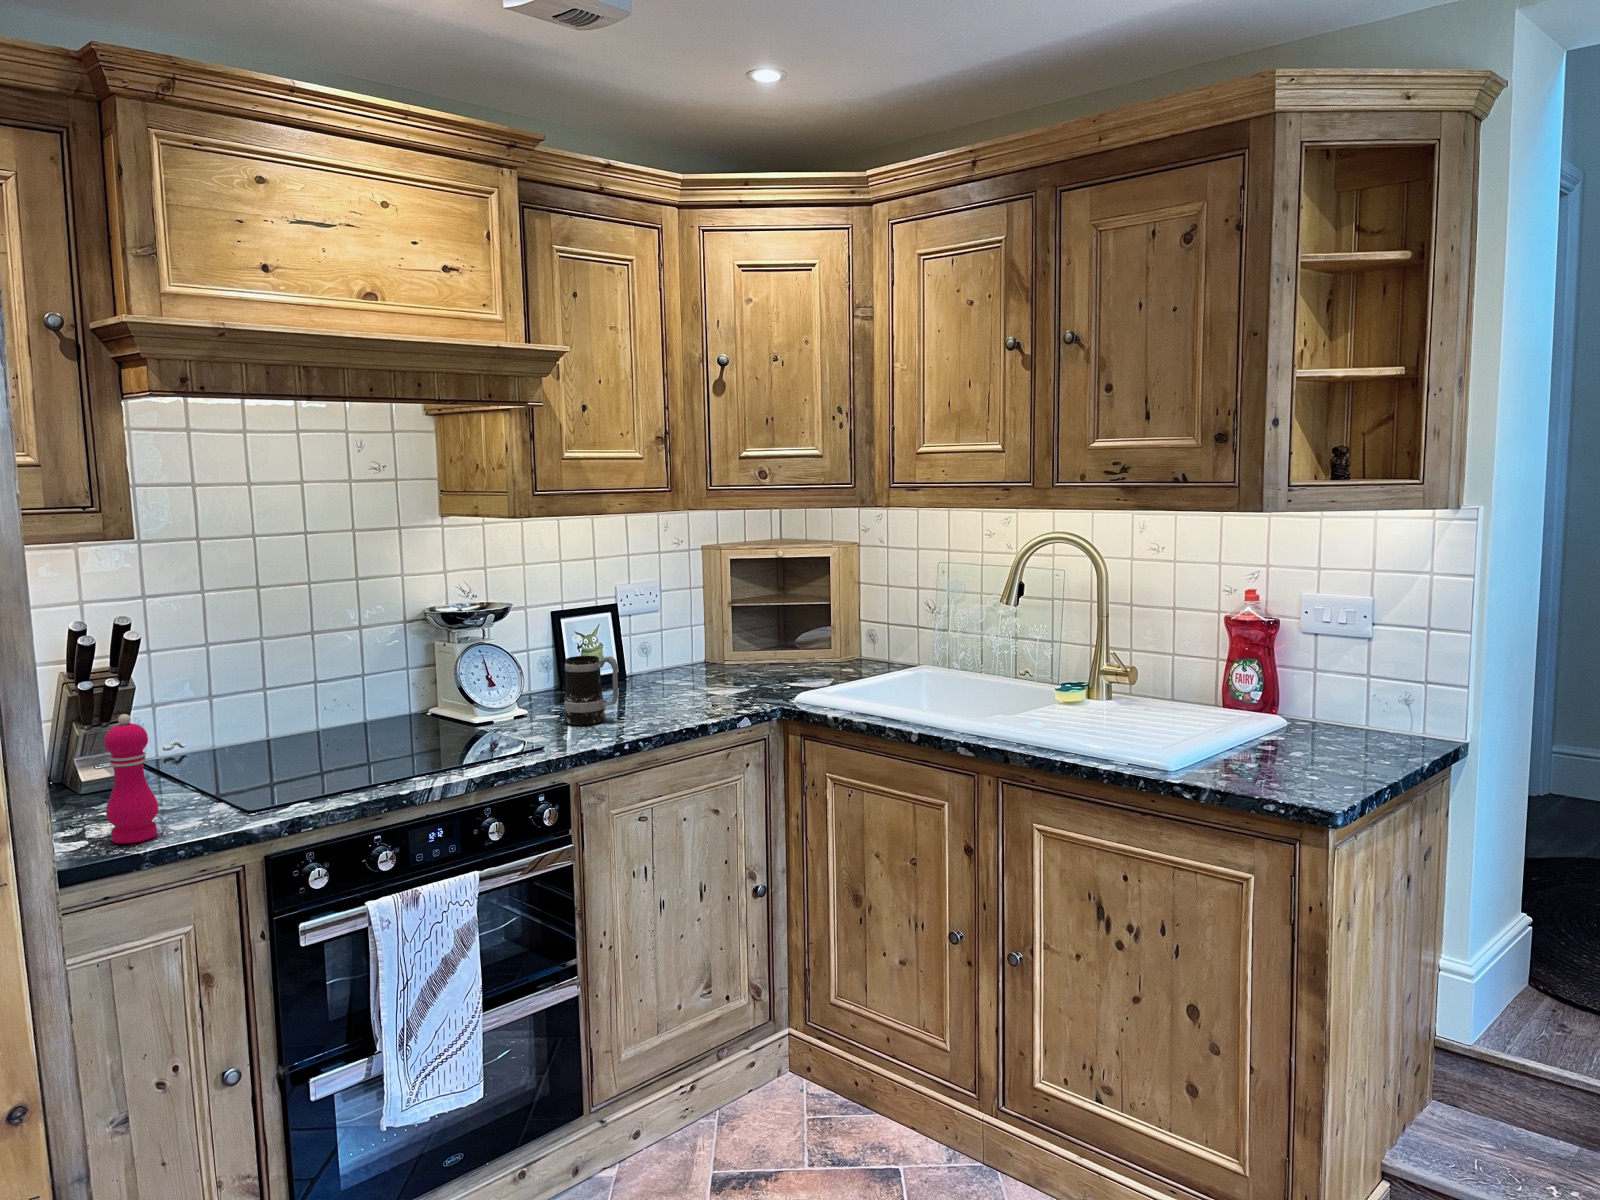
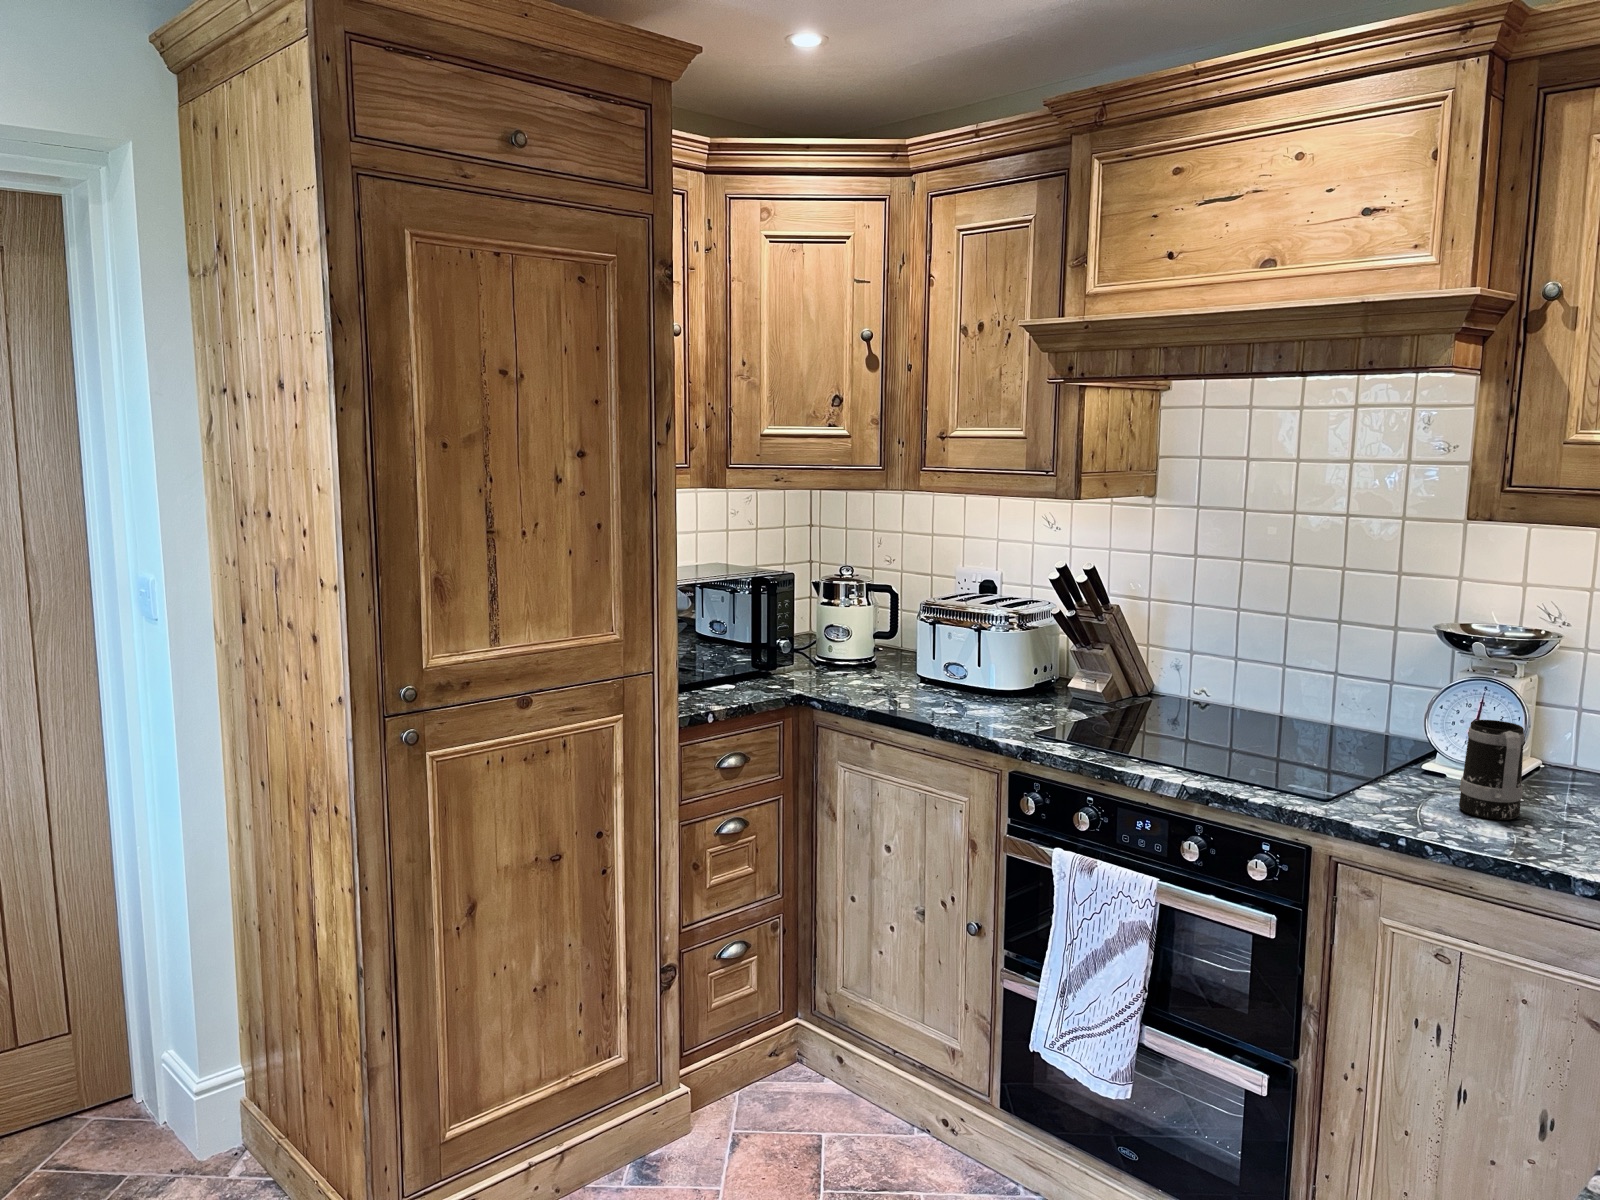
pepper mill: present [104,714,158,843] -> none [944,624,979,721]

